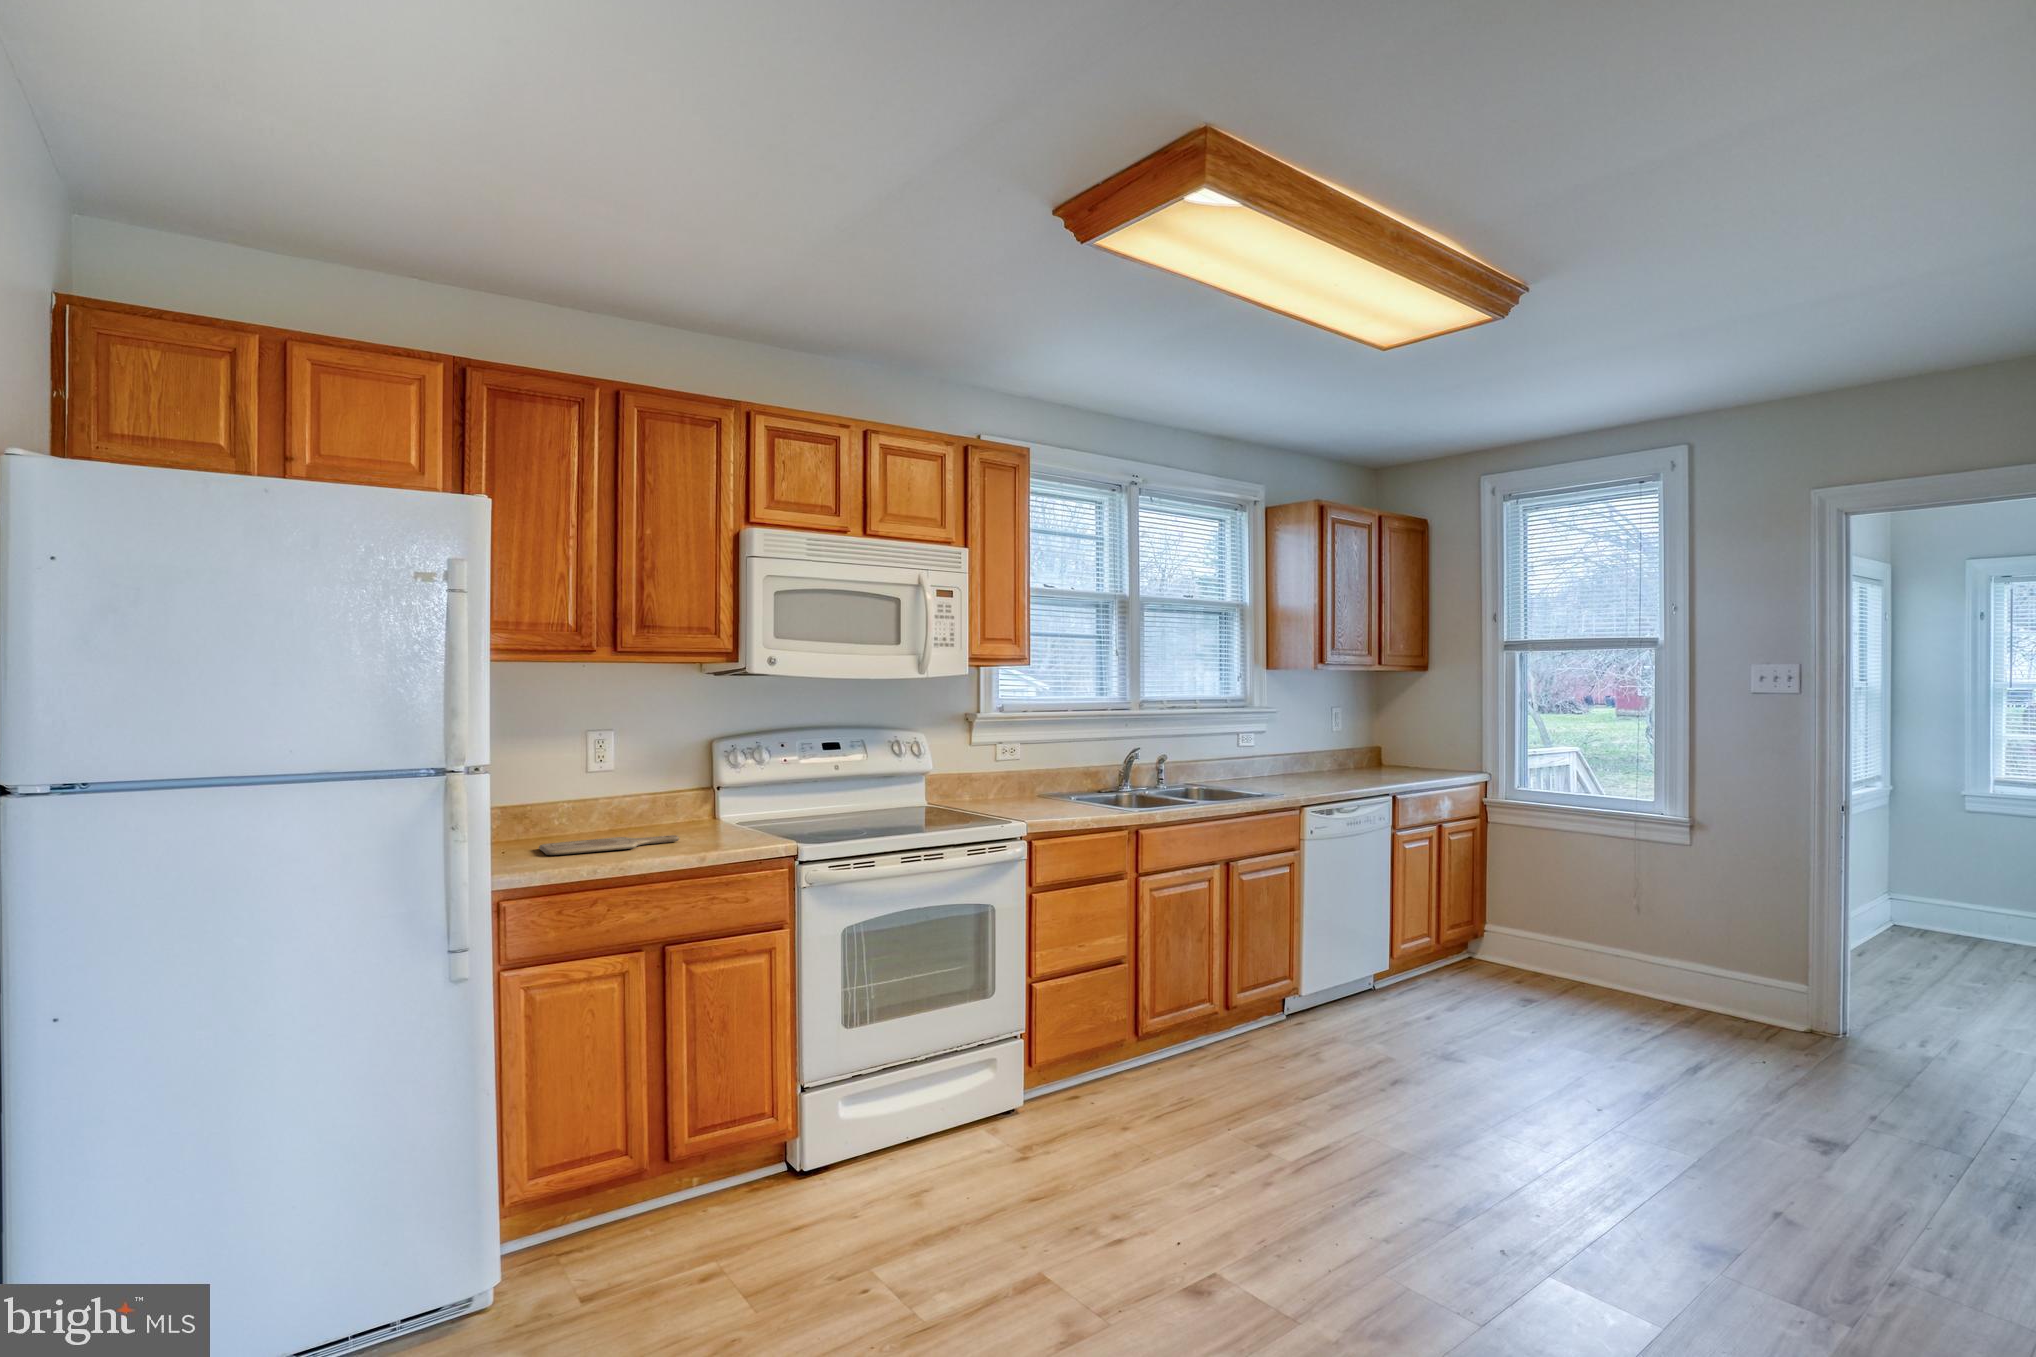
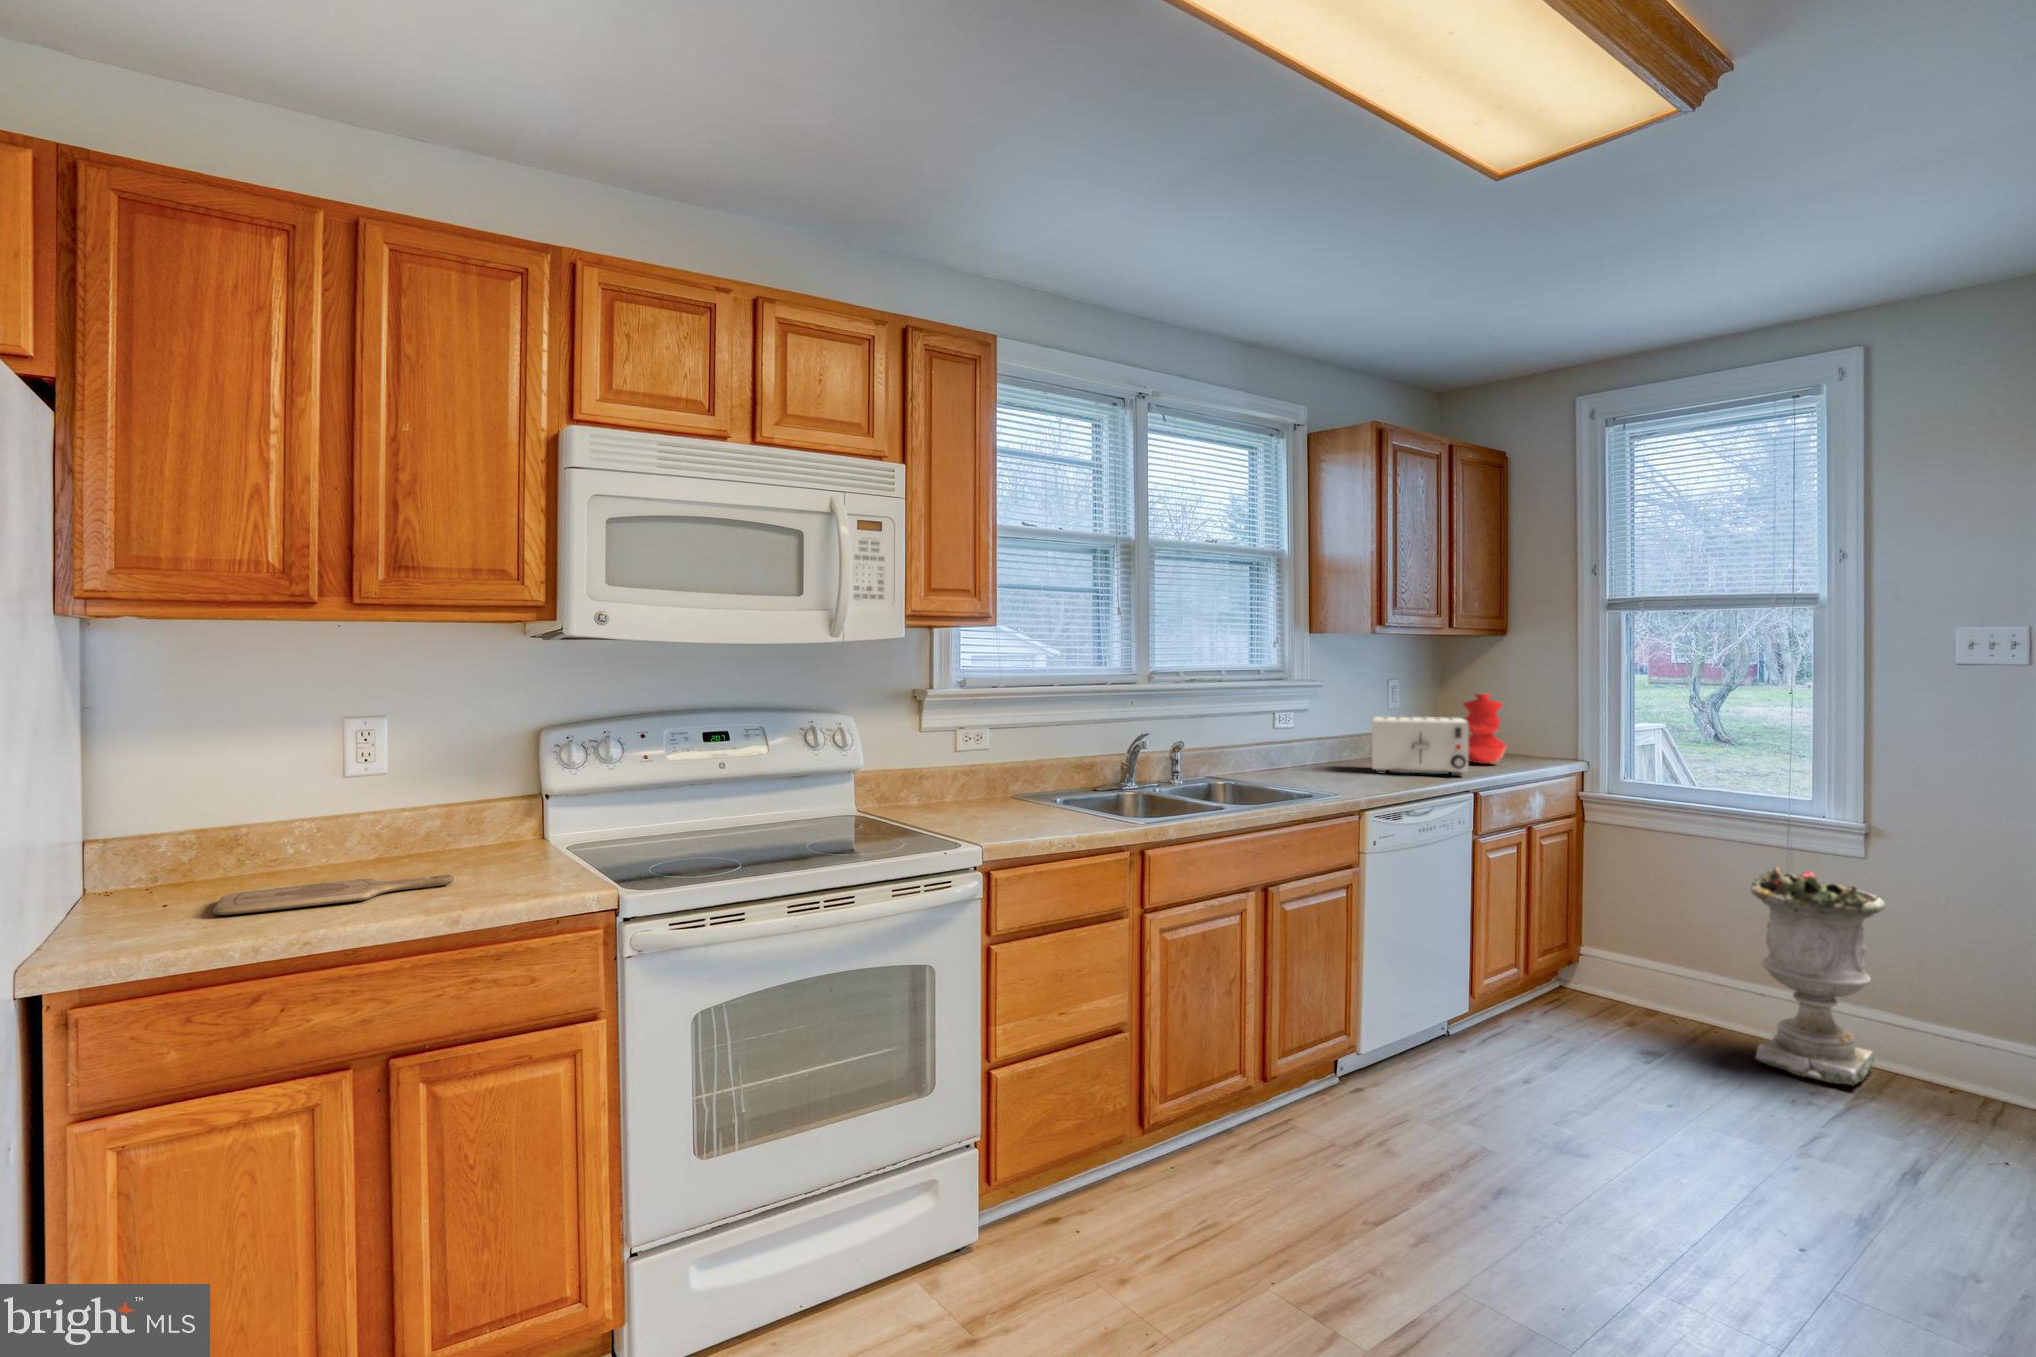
vase: none [1388,718,1426,775] -> present [1463,694,1507,764]
toaster: none [1316,736,1391,783] -> present [1372,717,1469,776]
planter: none [1604,850,1699,1017] -> present [1751,865,1885,1085]

